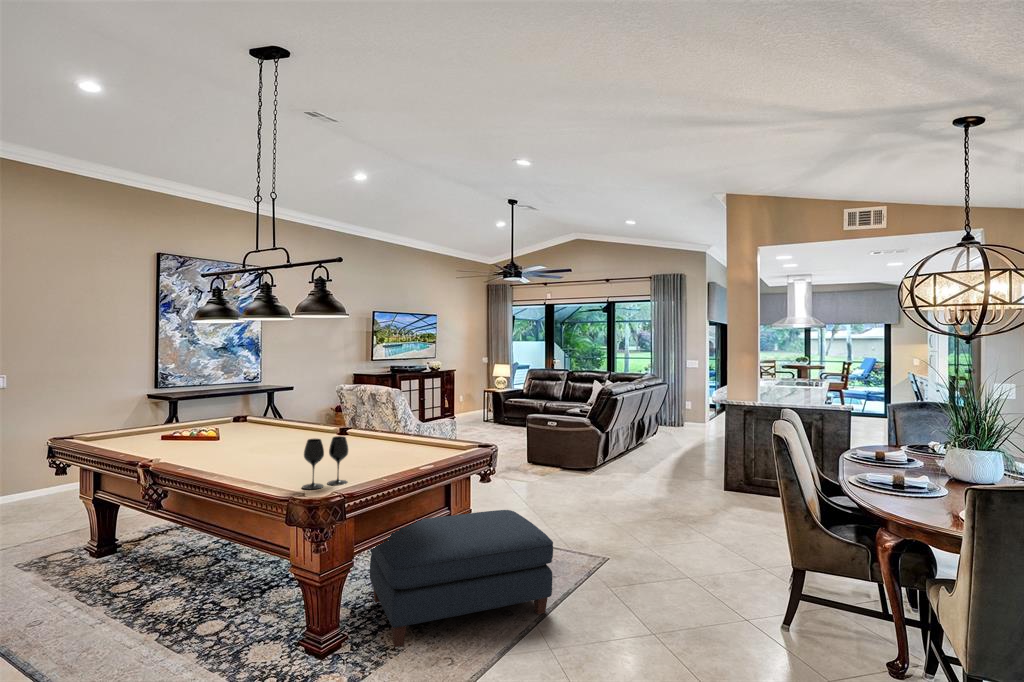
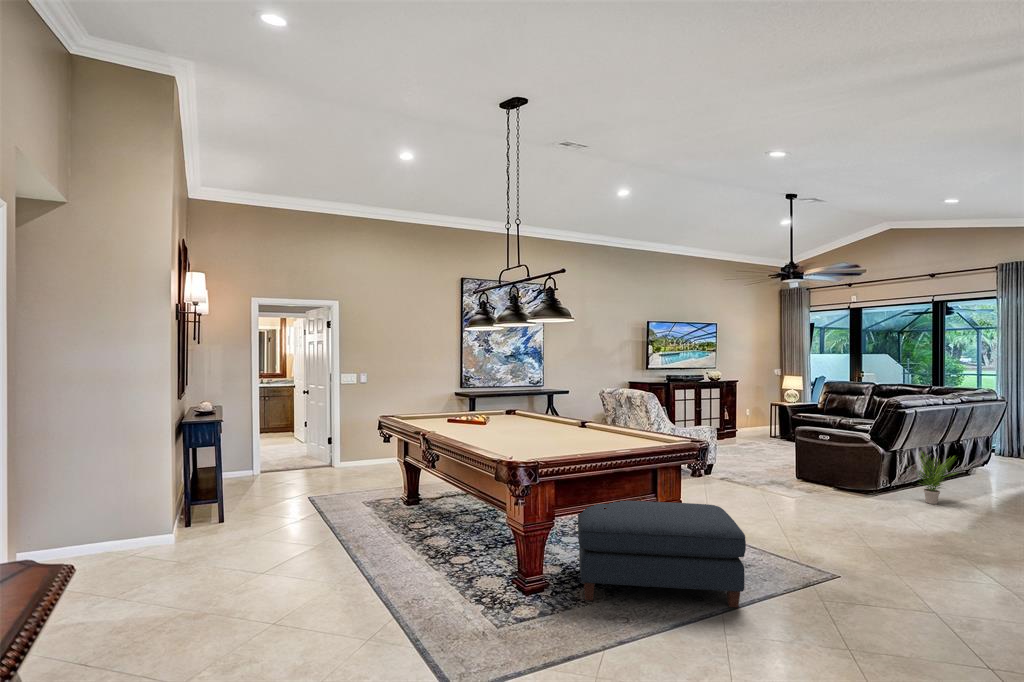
potted plant: none [604,428,645,472] -> present [917,452,955,504]
wine glass: present [302,436,348,489] -> none [515,417,552,457]

